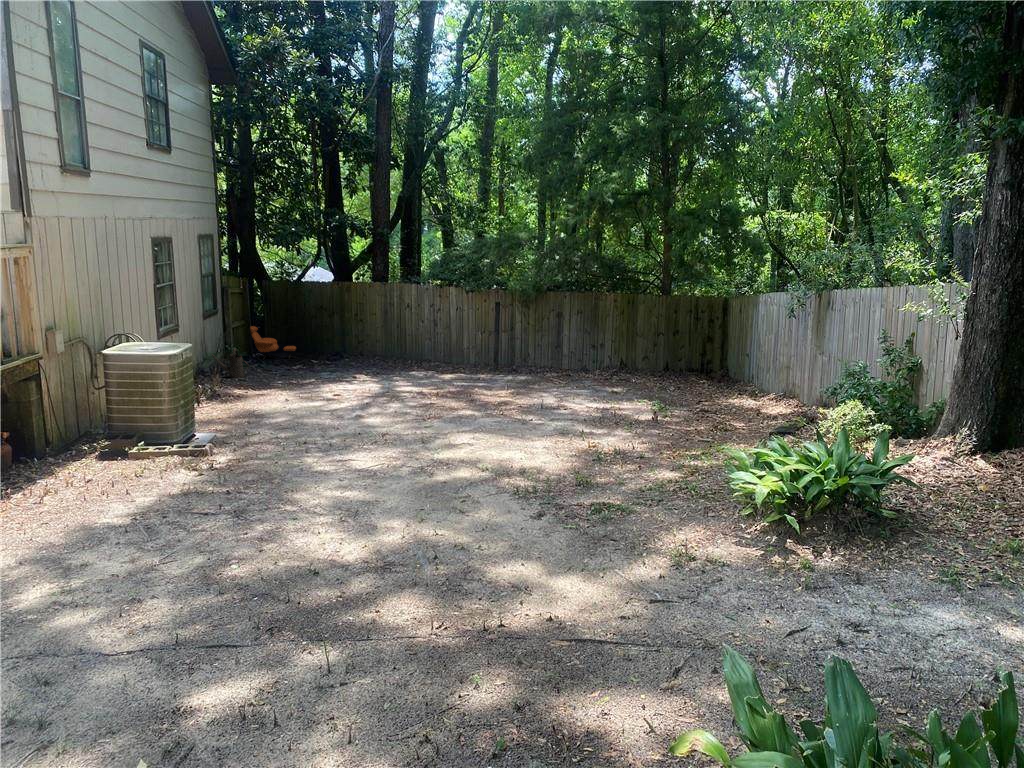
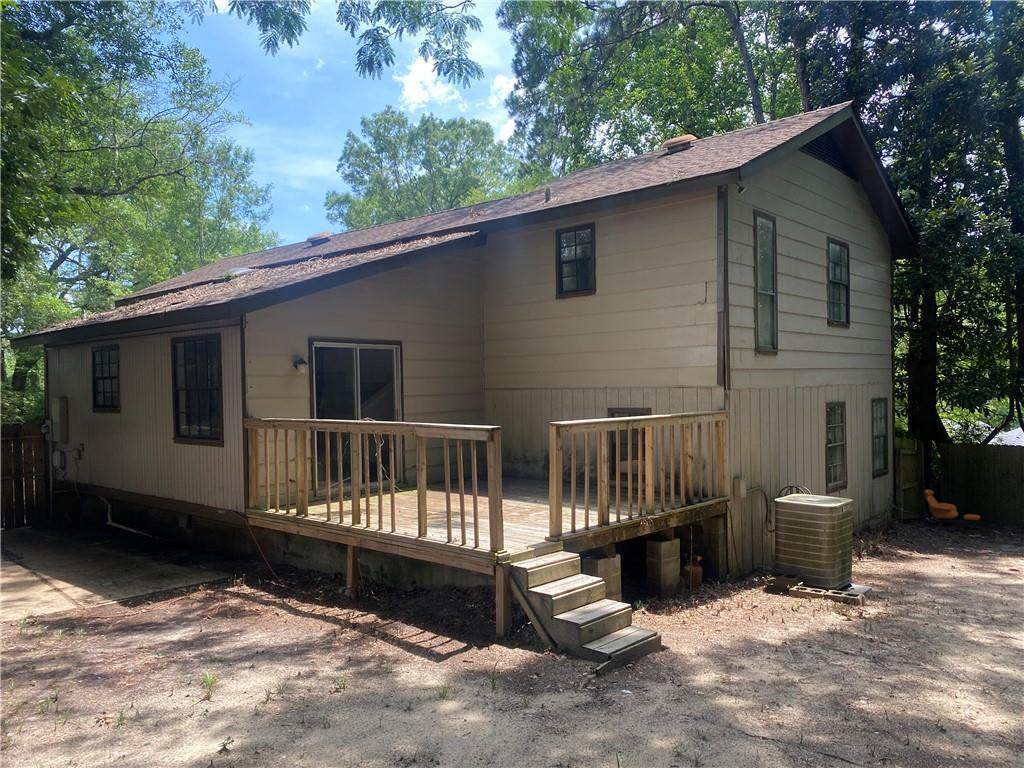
watering can: present [212,349,244,378] -> none [879,510,919,541]

